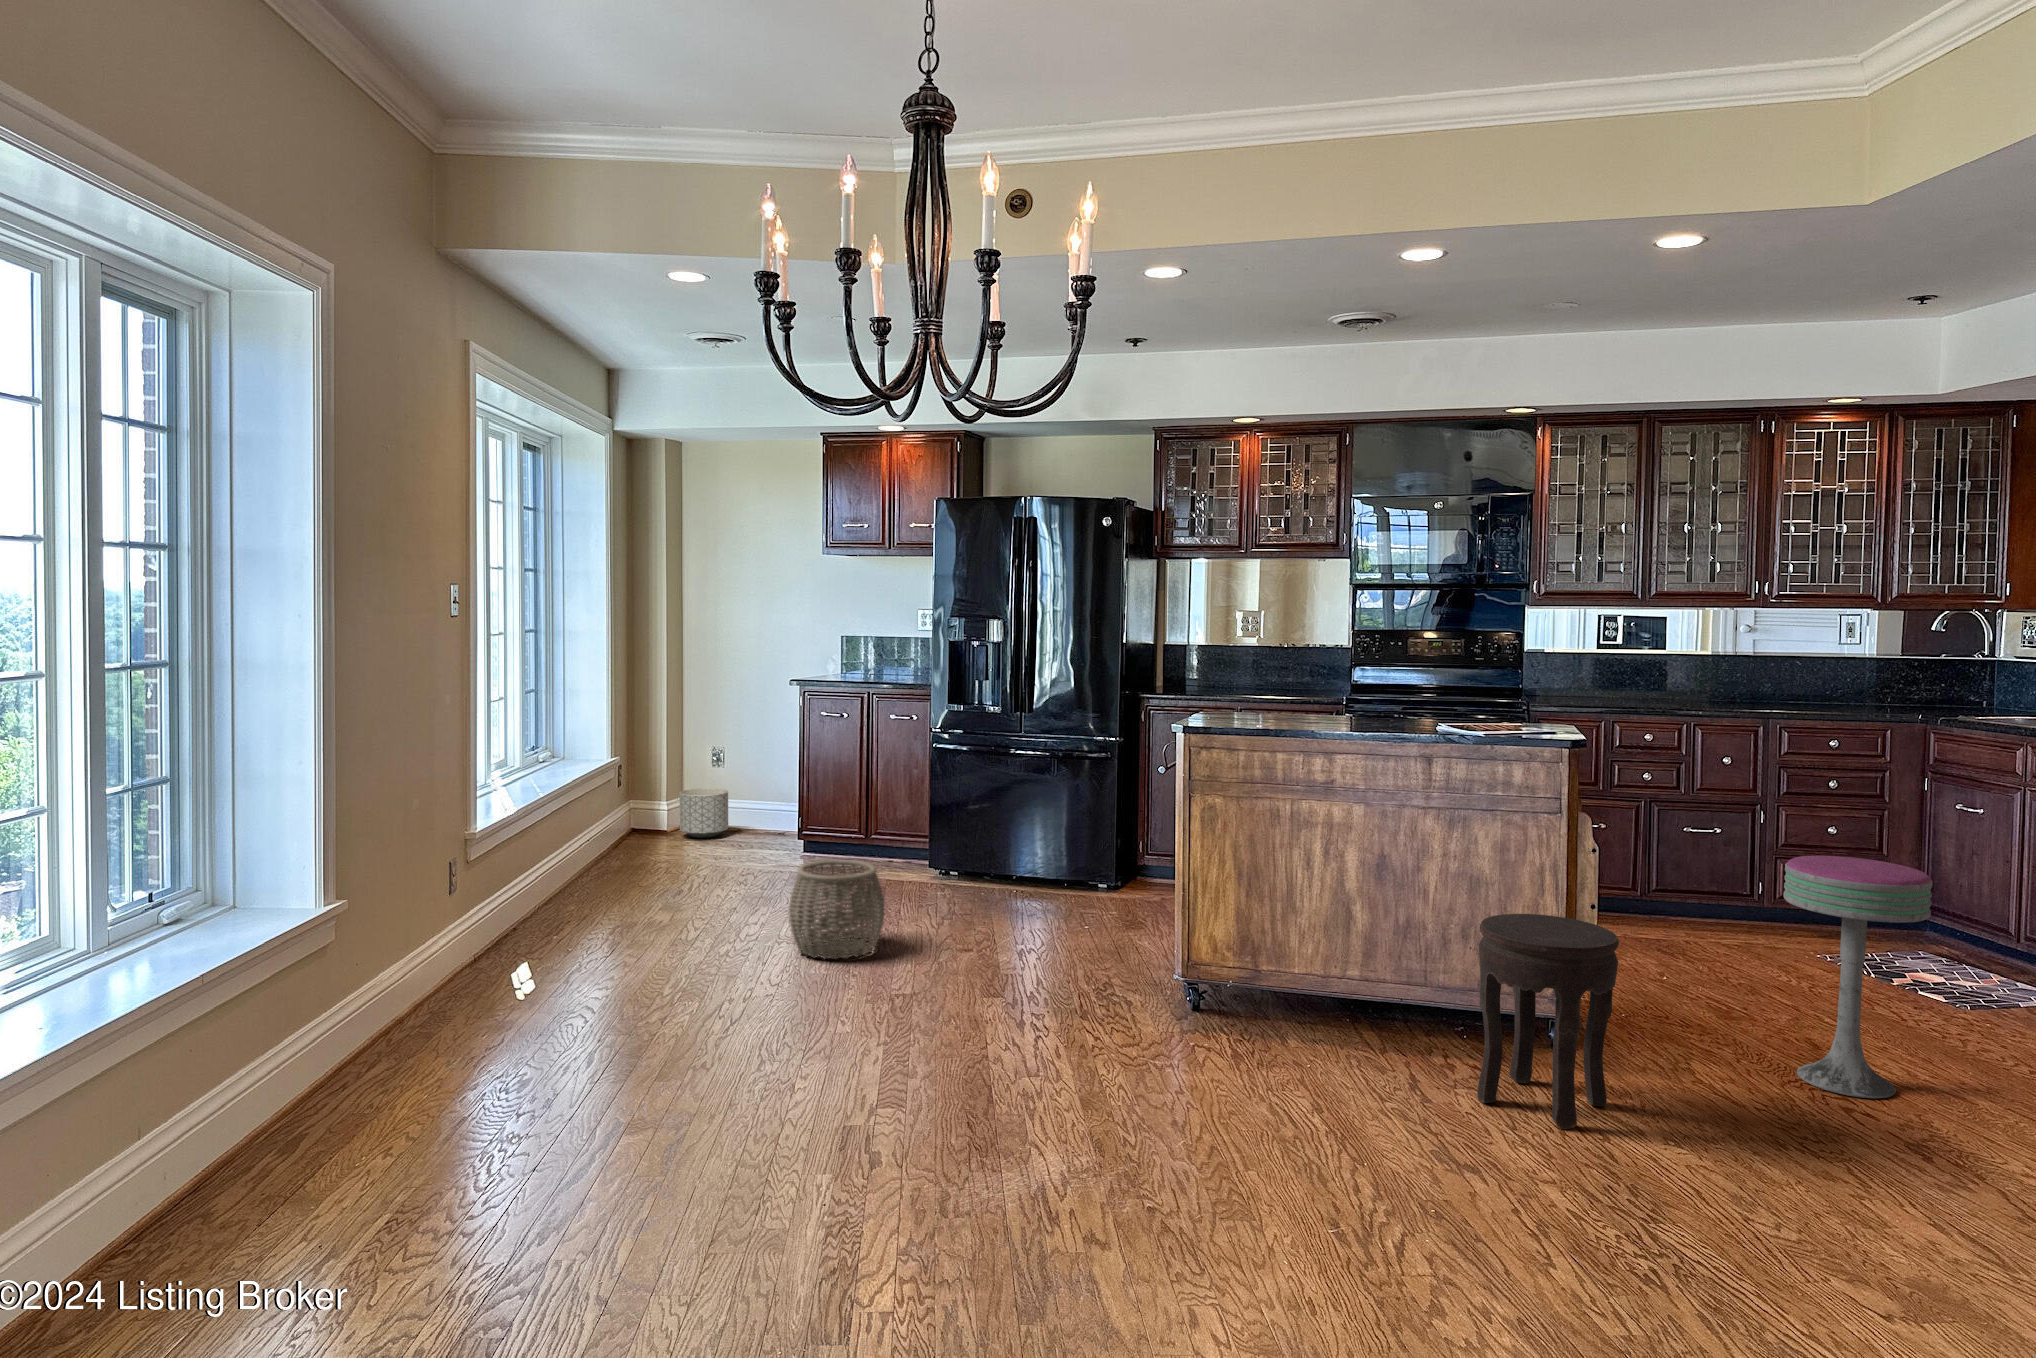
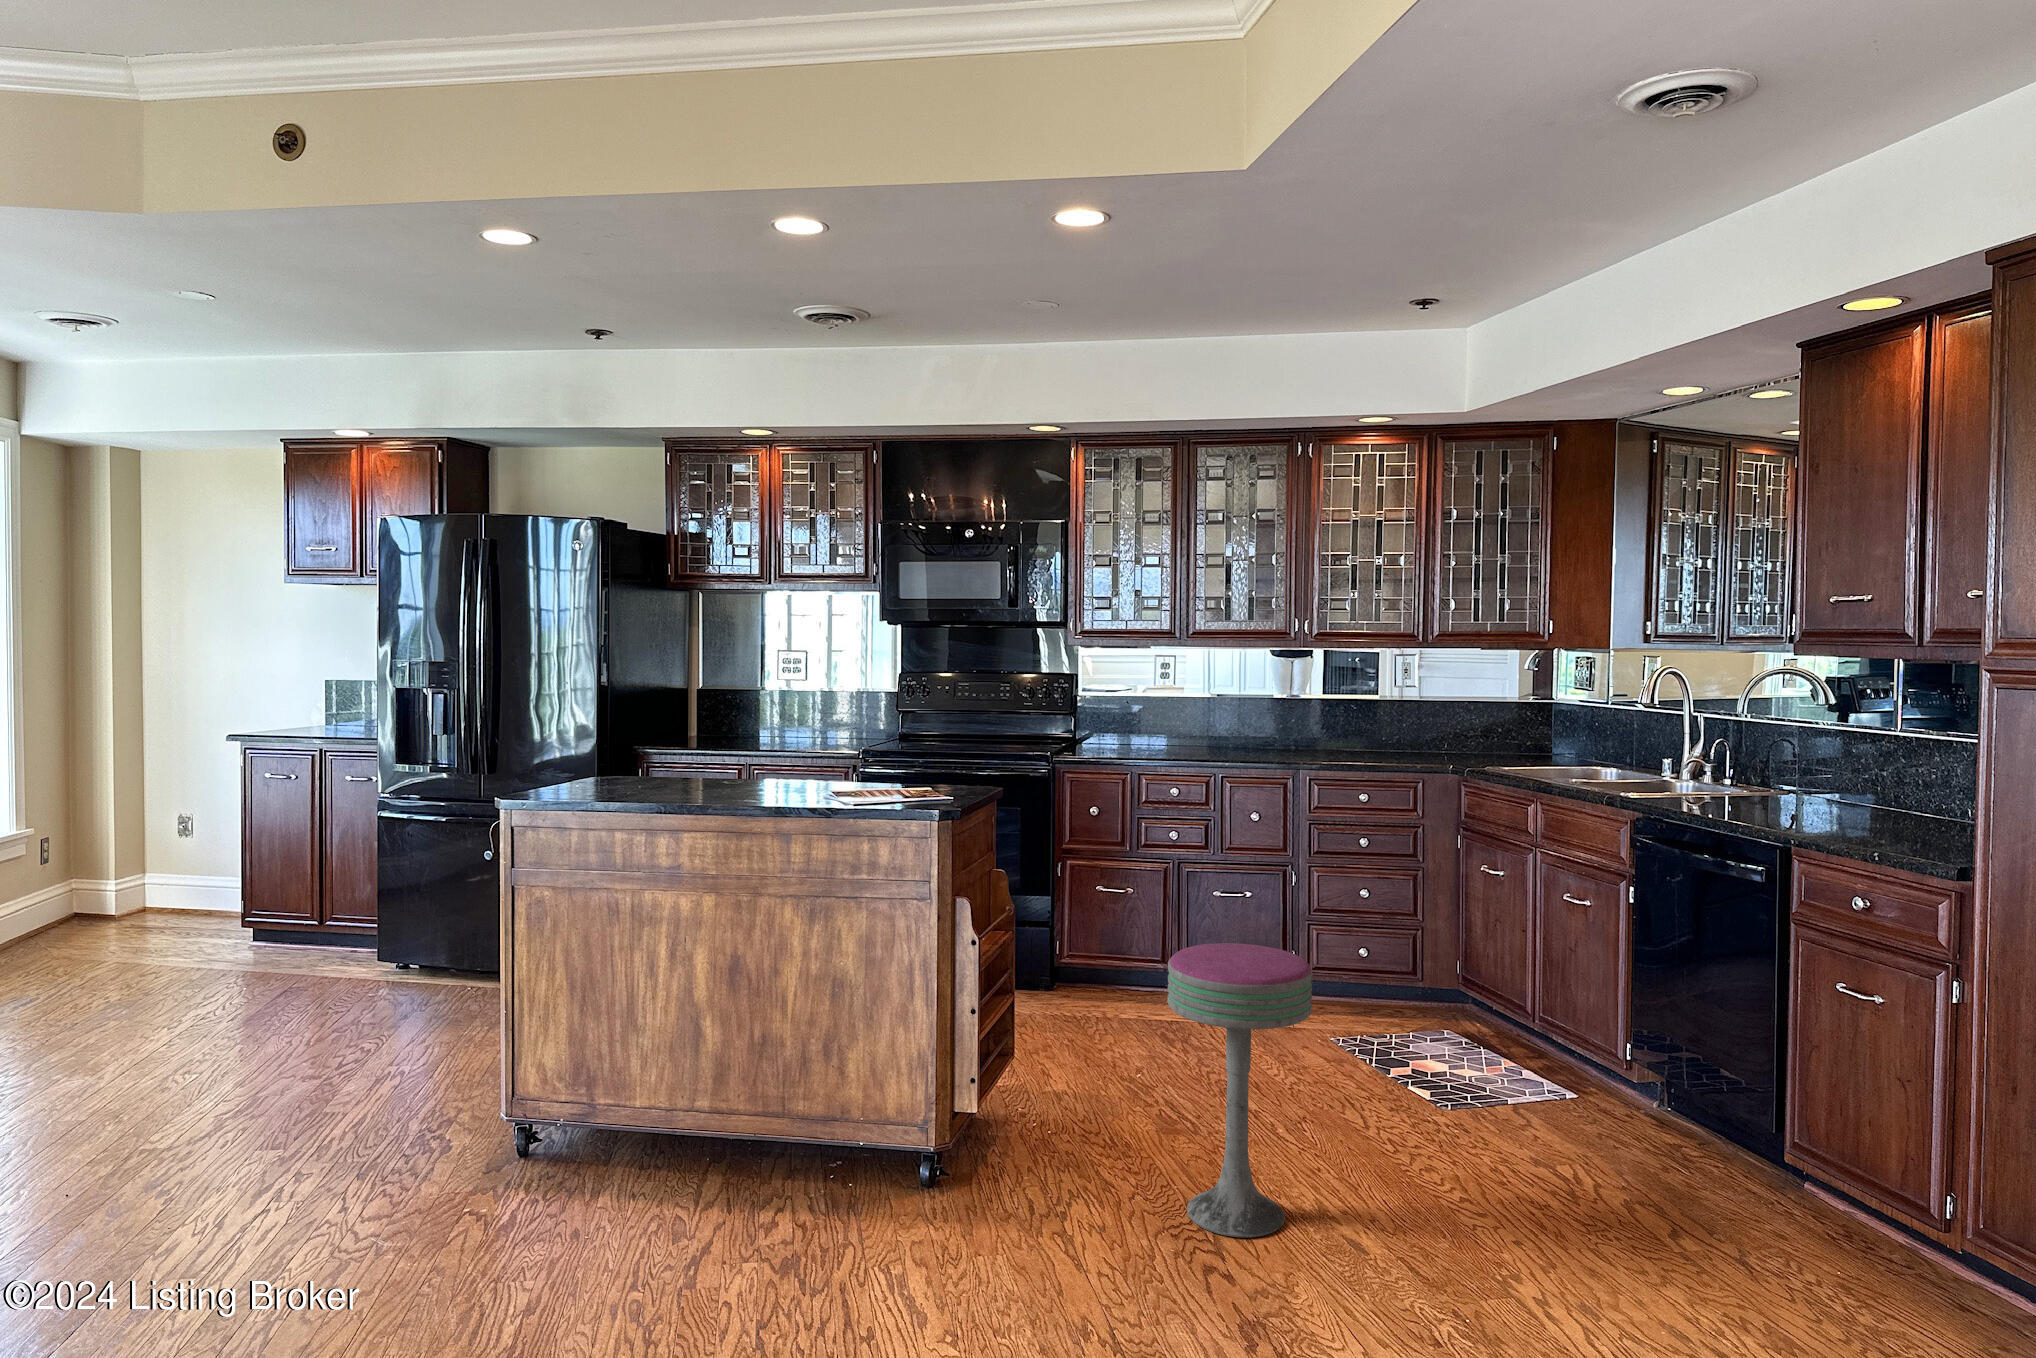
planter: present [680,788,728,838] -> none [124,863,194,925]
woven basket: present [789,860,885,959] -> none [61,968,213,1102]
side table: present [1477,914,1619,1129] -> none [761,1034,921,1319]

